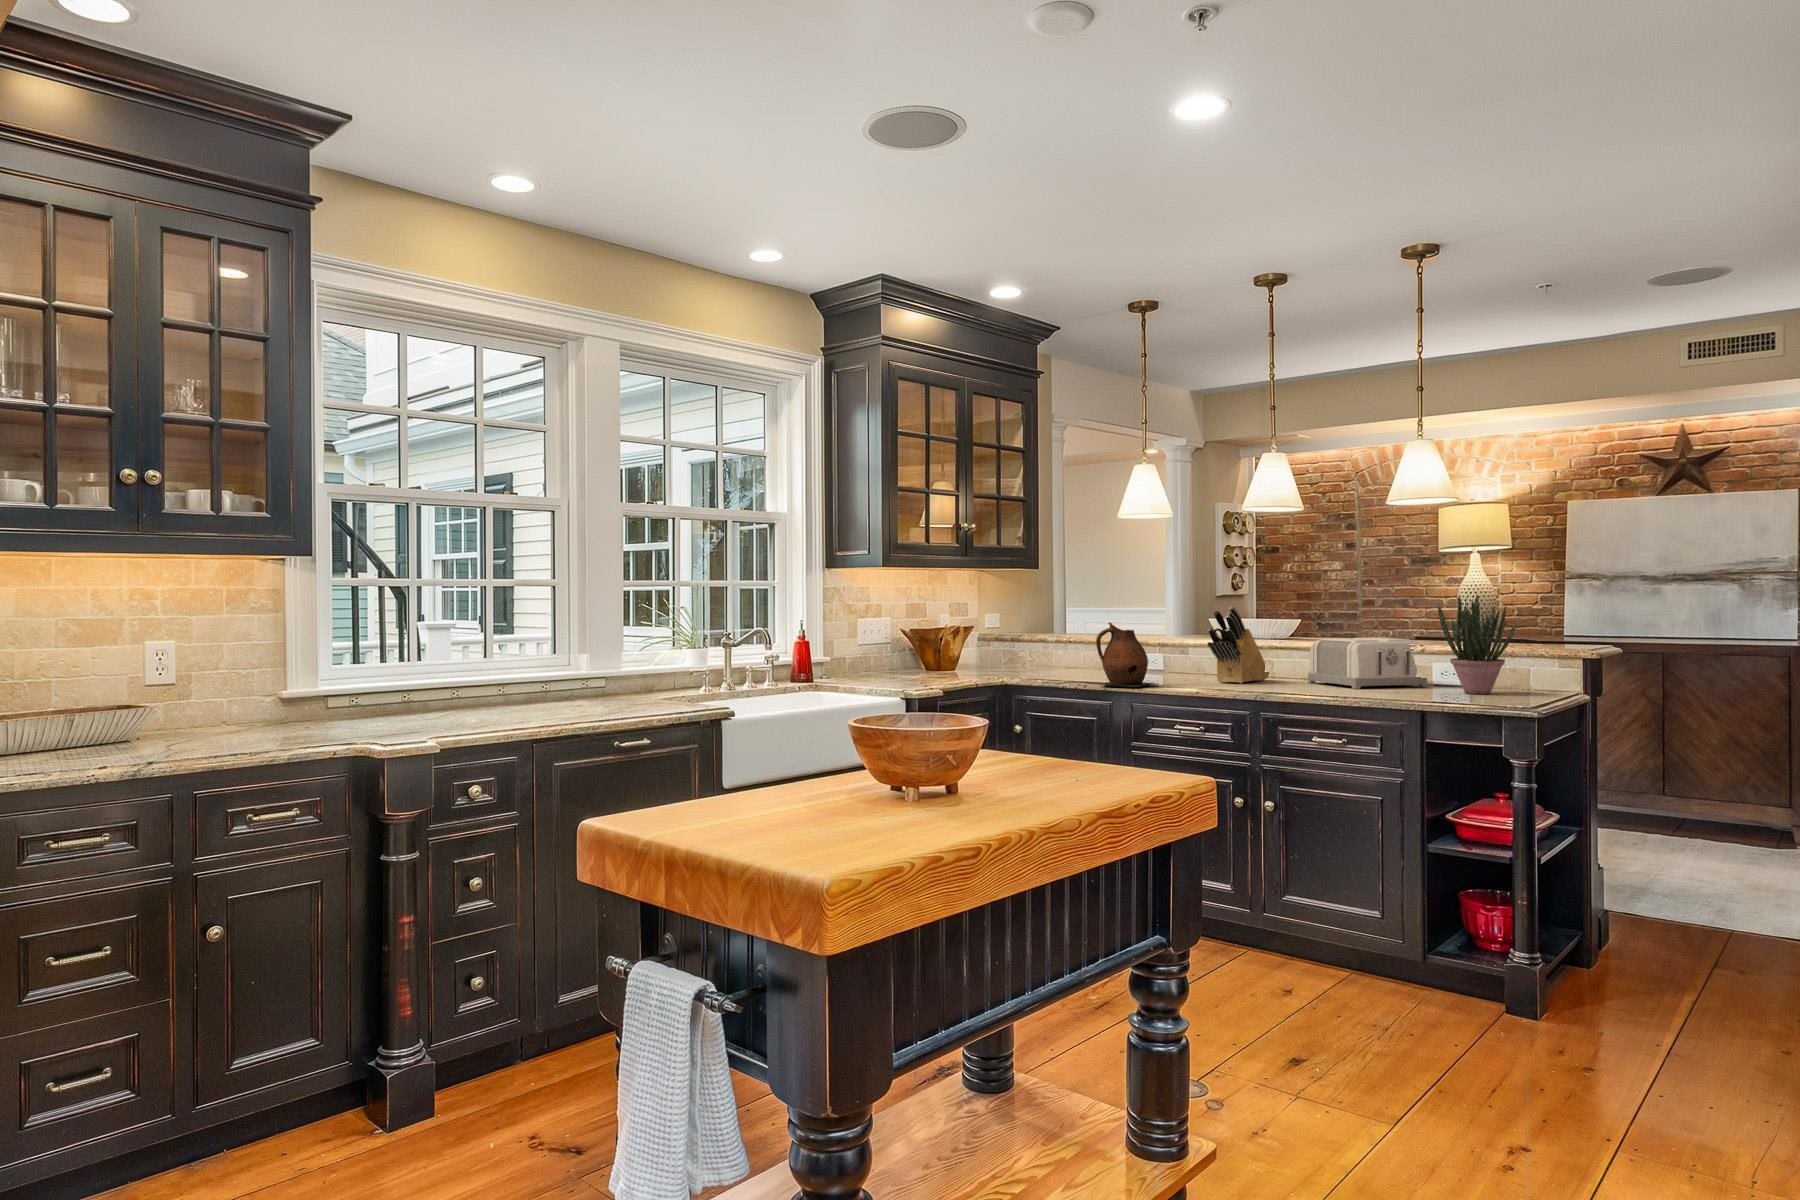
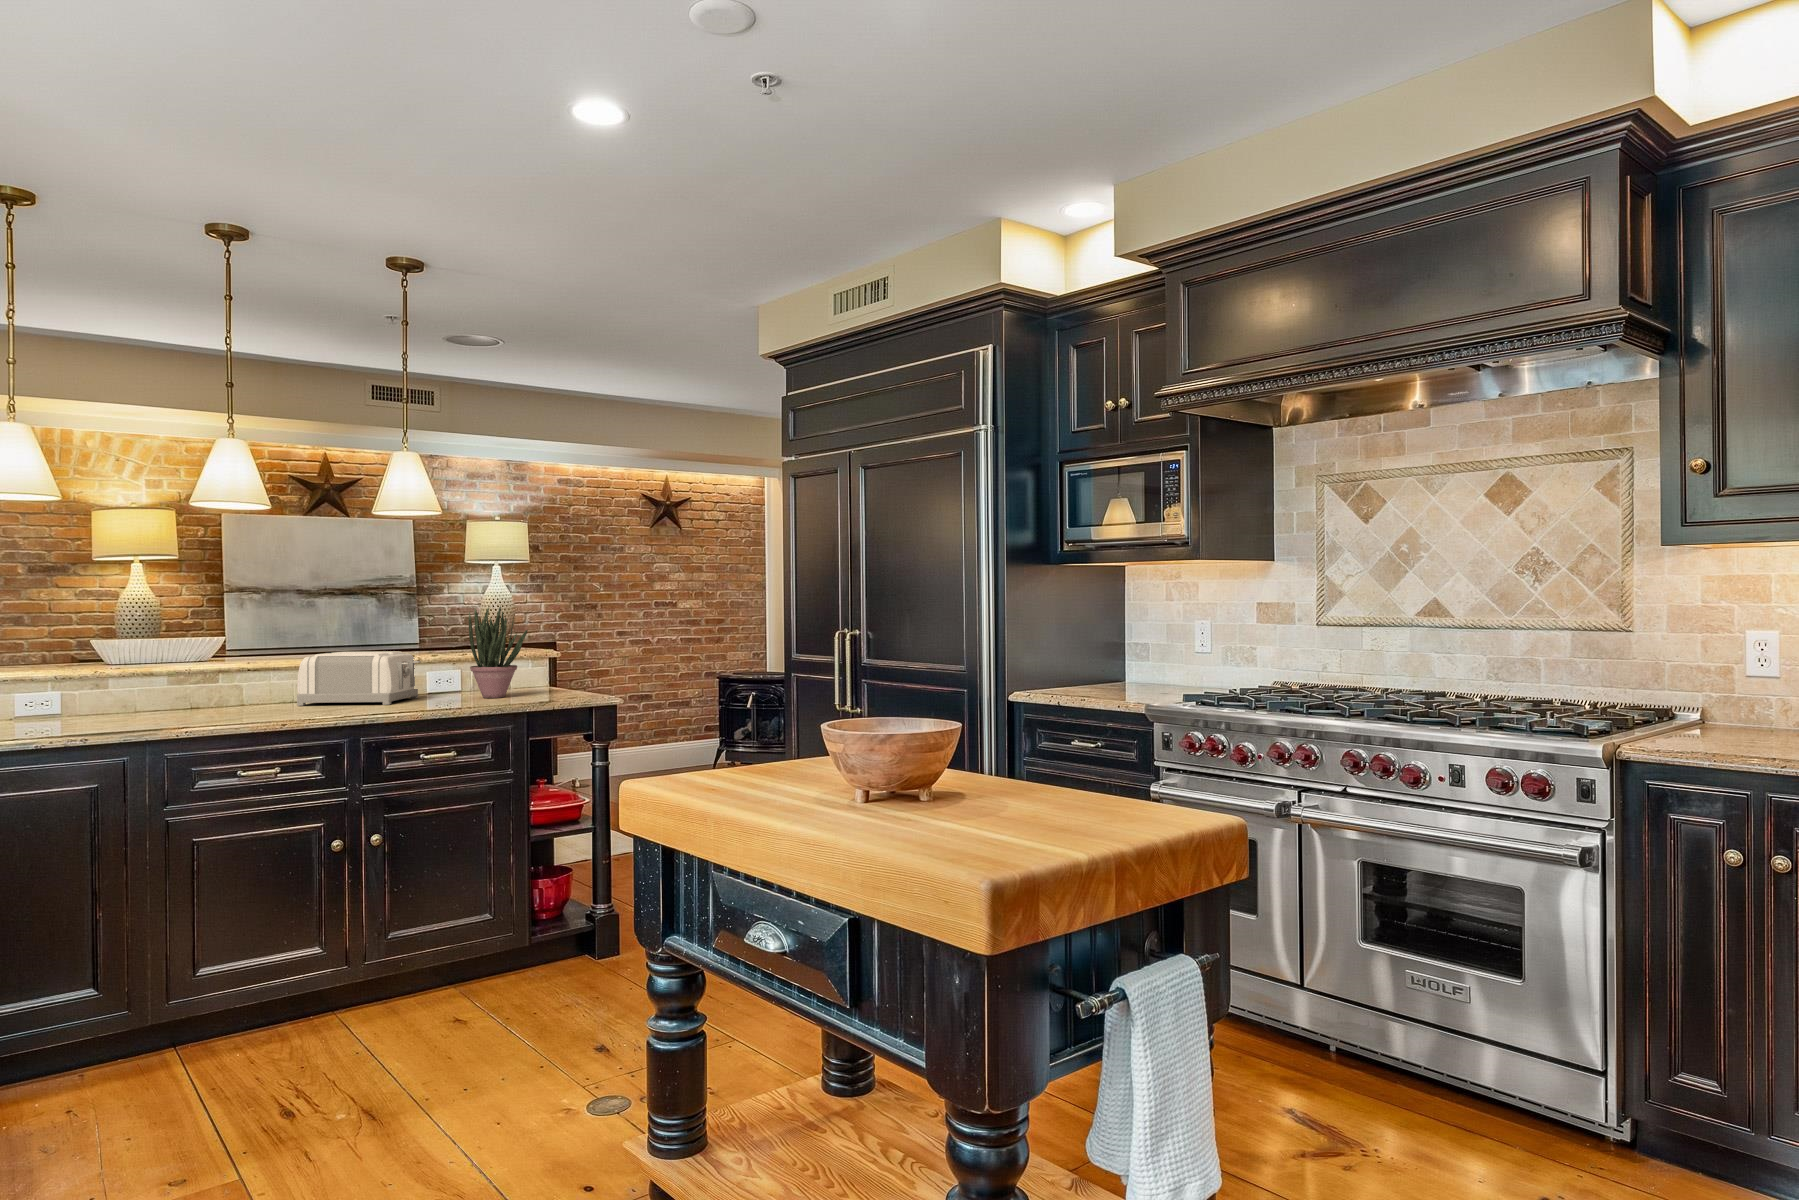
knife block: present [1207,607,1269,683] -> none [200,619,255,715]
ceramic pitcher: present [1096,623,1158,688] -> none [111,642,201,731]

